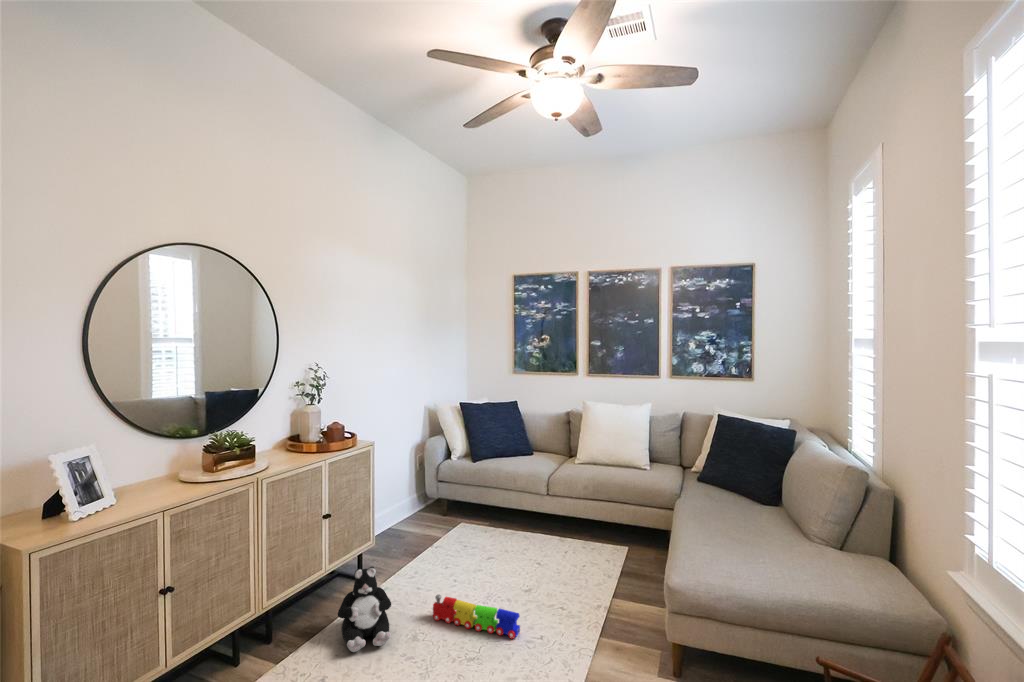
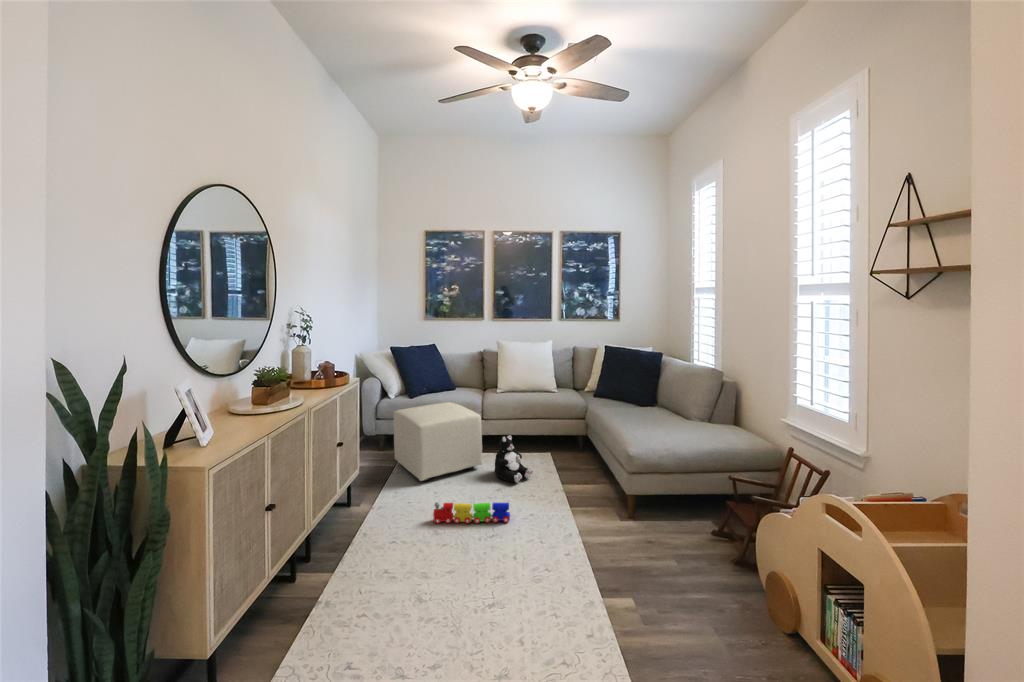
ottoman: none [444,471,532,562] -> present [394,402,482,481]
plush toy: present [338,567,391,652] -> present [495,435,533,482]

